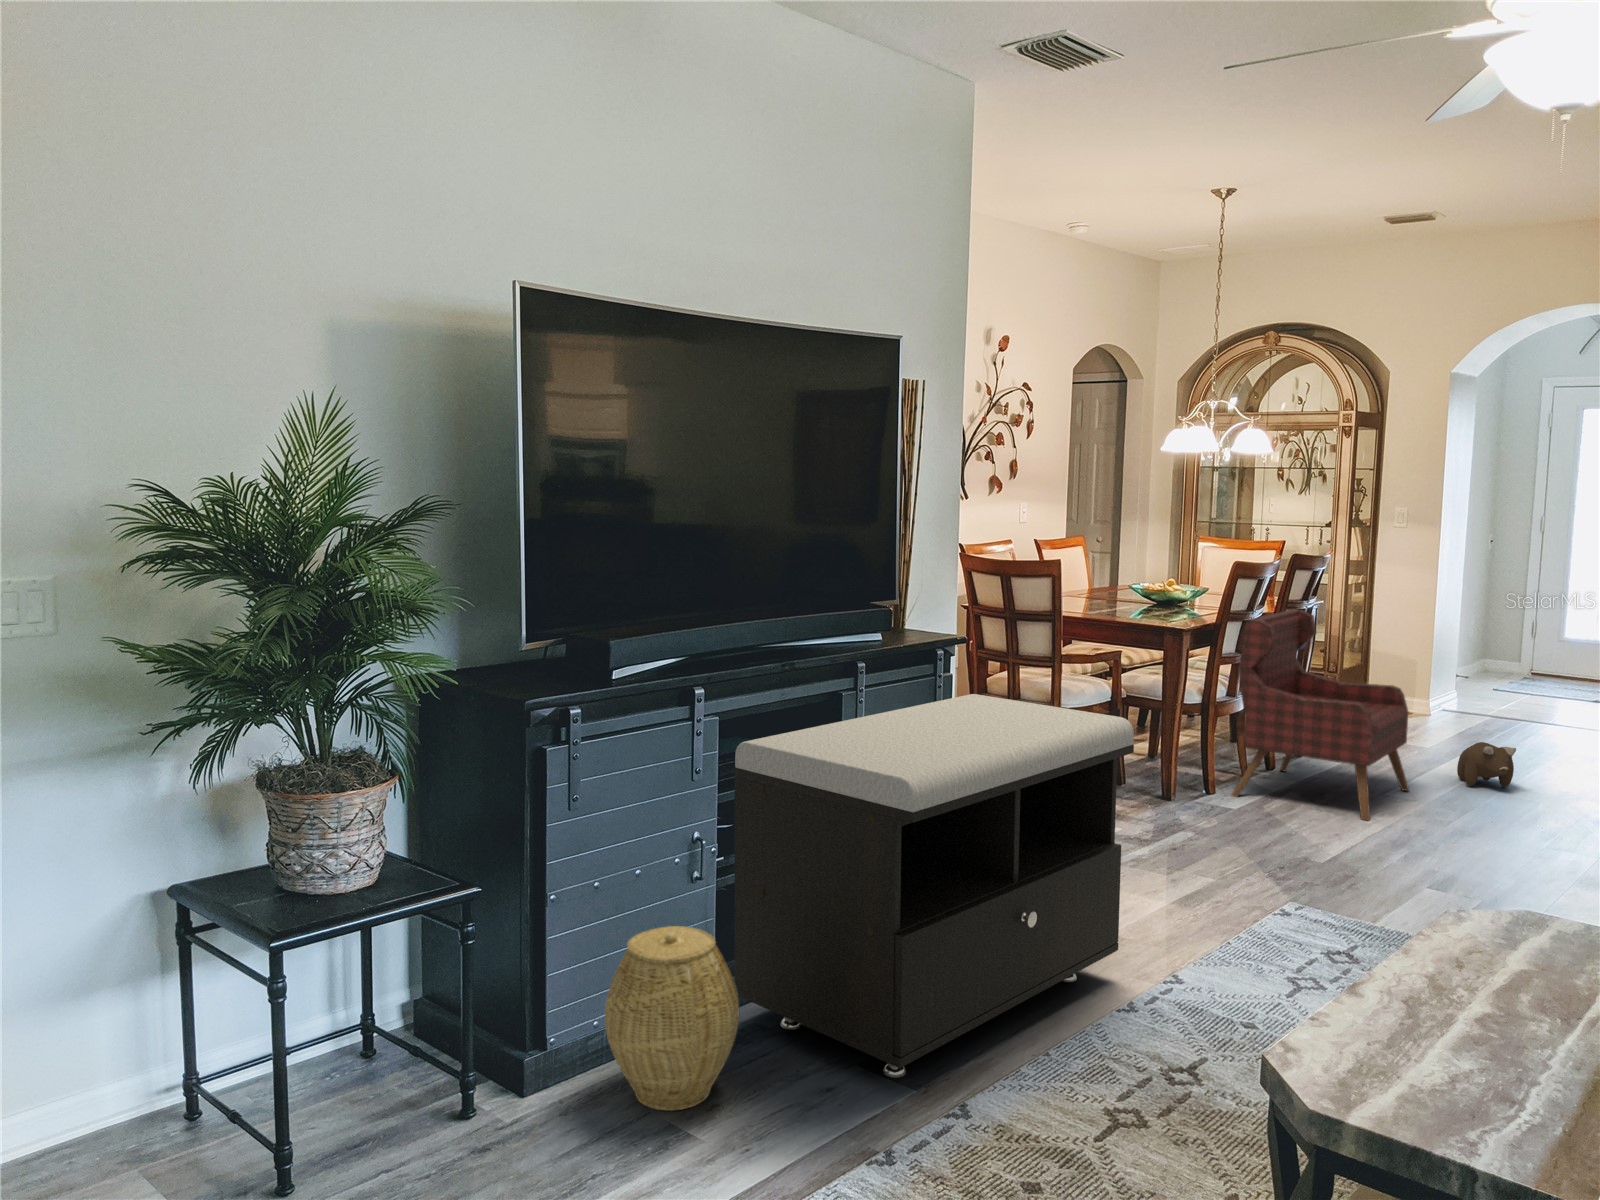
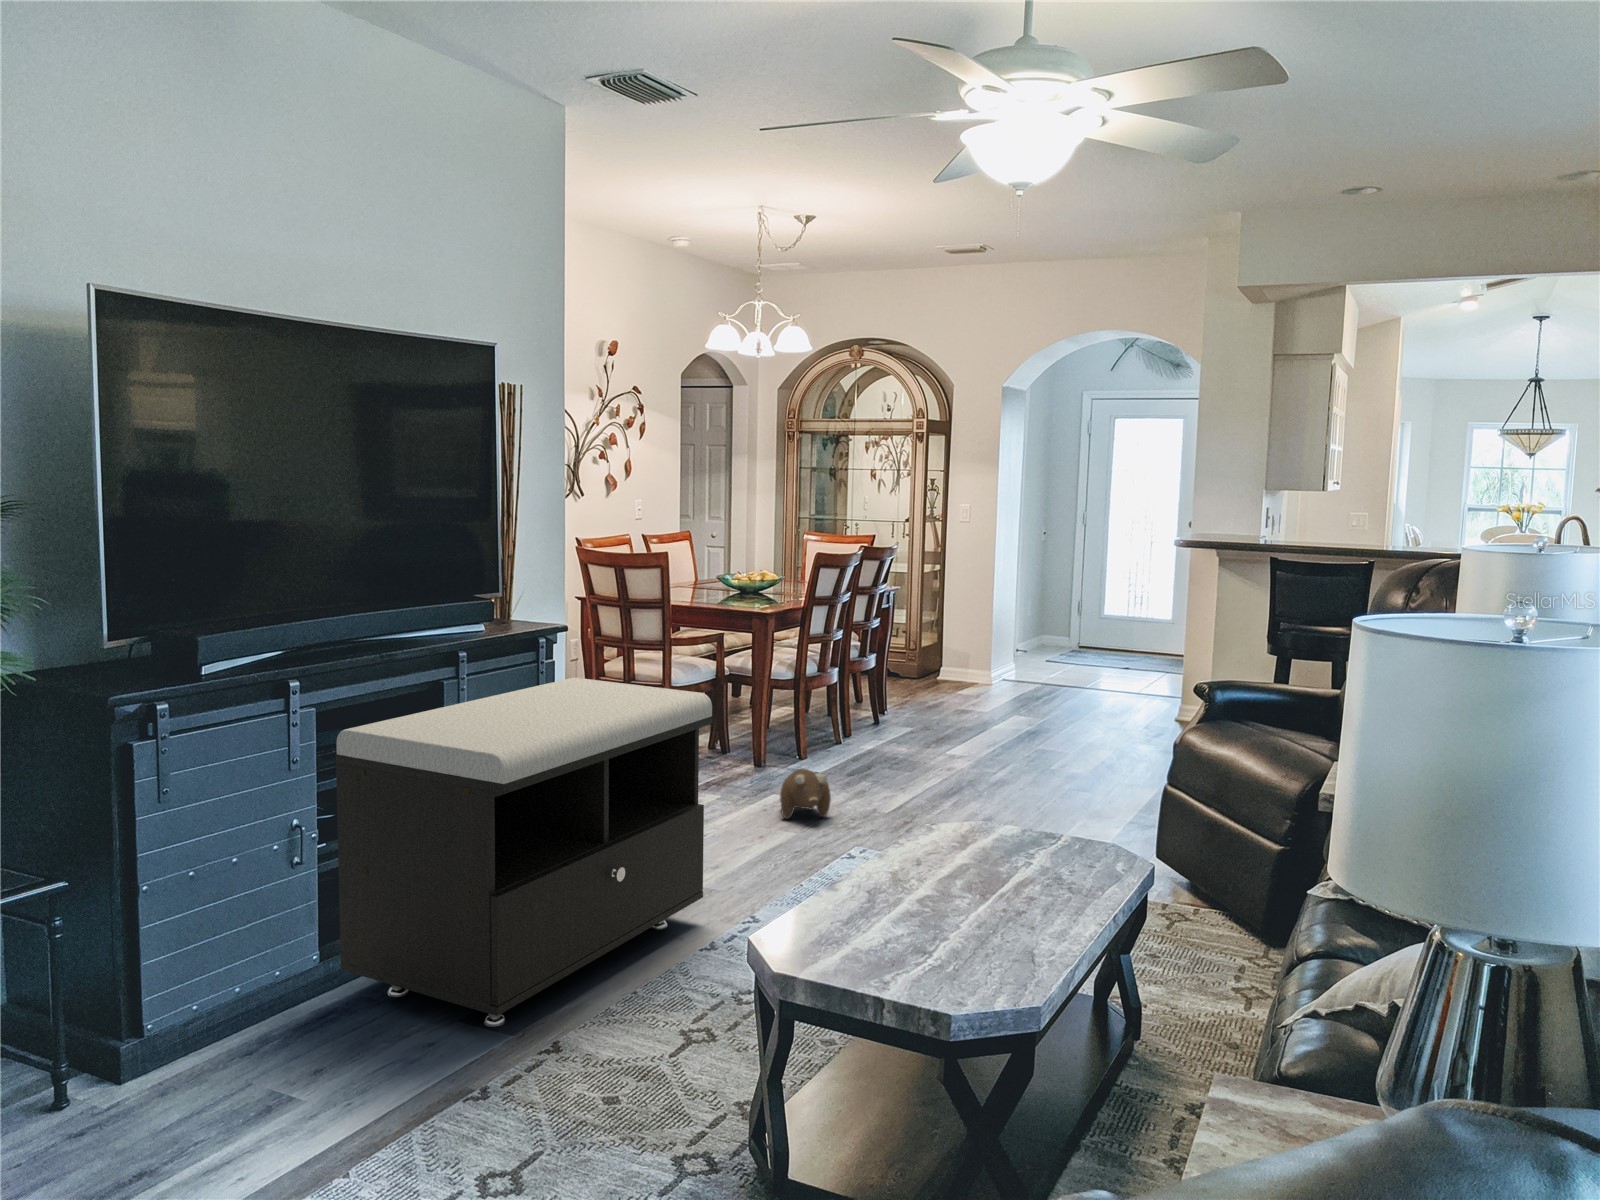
armchair: present [1232,609,1409,820] -> none [819,595,964,775]
plush toy: present [1457,742,1516,787] -> present [780,769,831,819]
woven basket: present [605,926,740,1111] -> none [202,907,341,1082]

